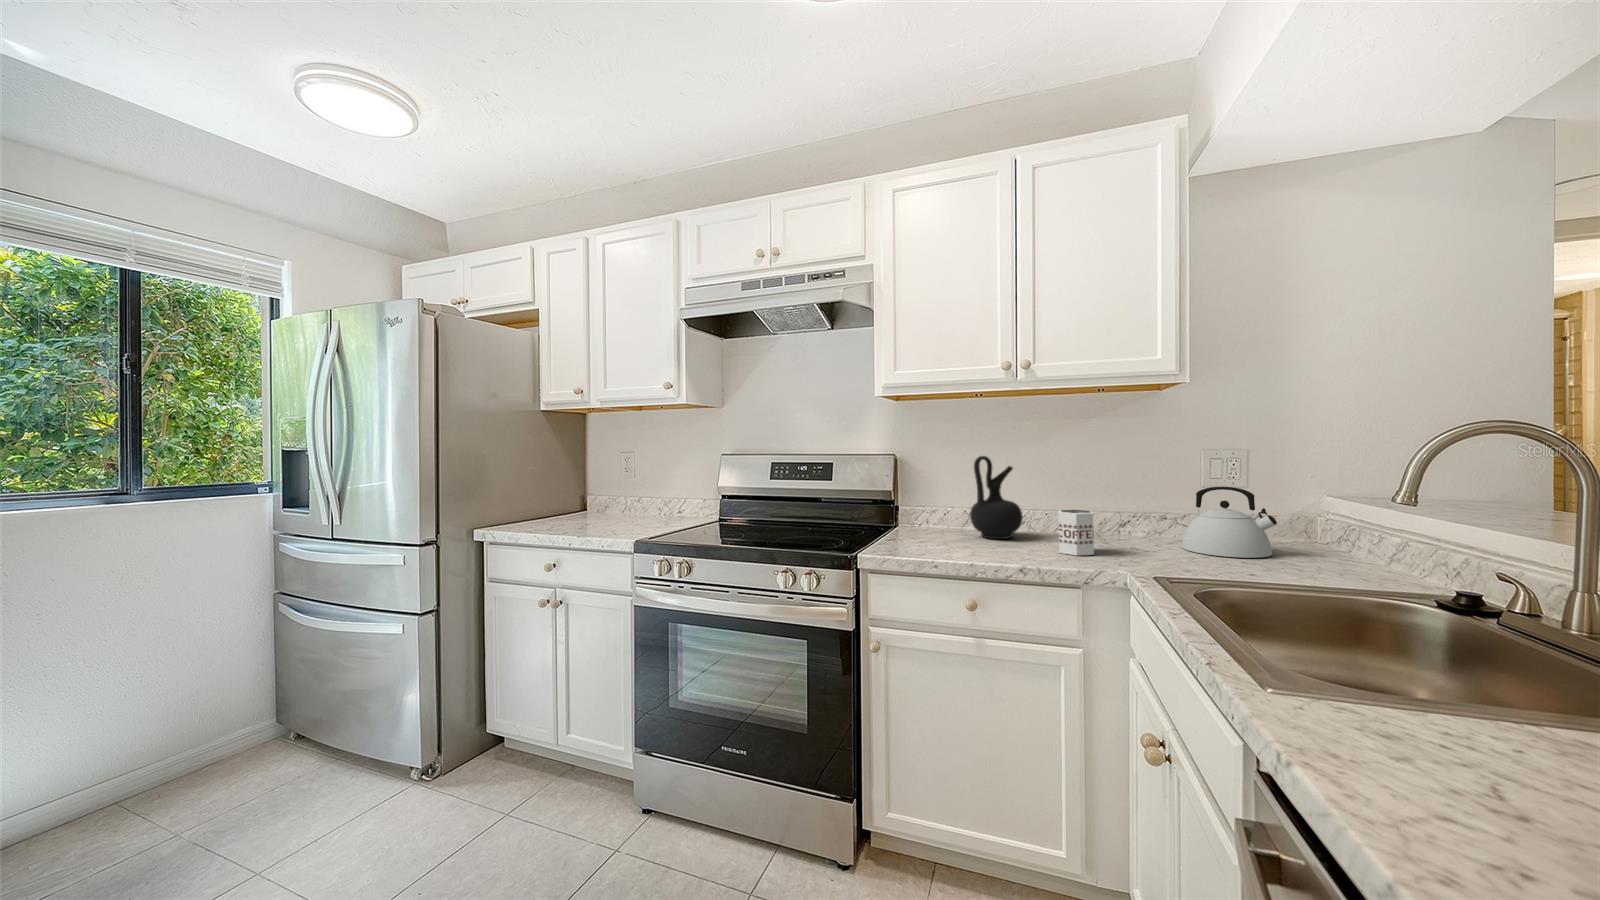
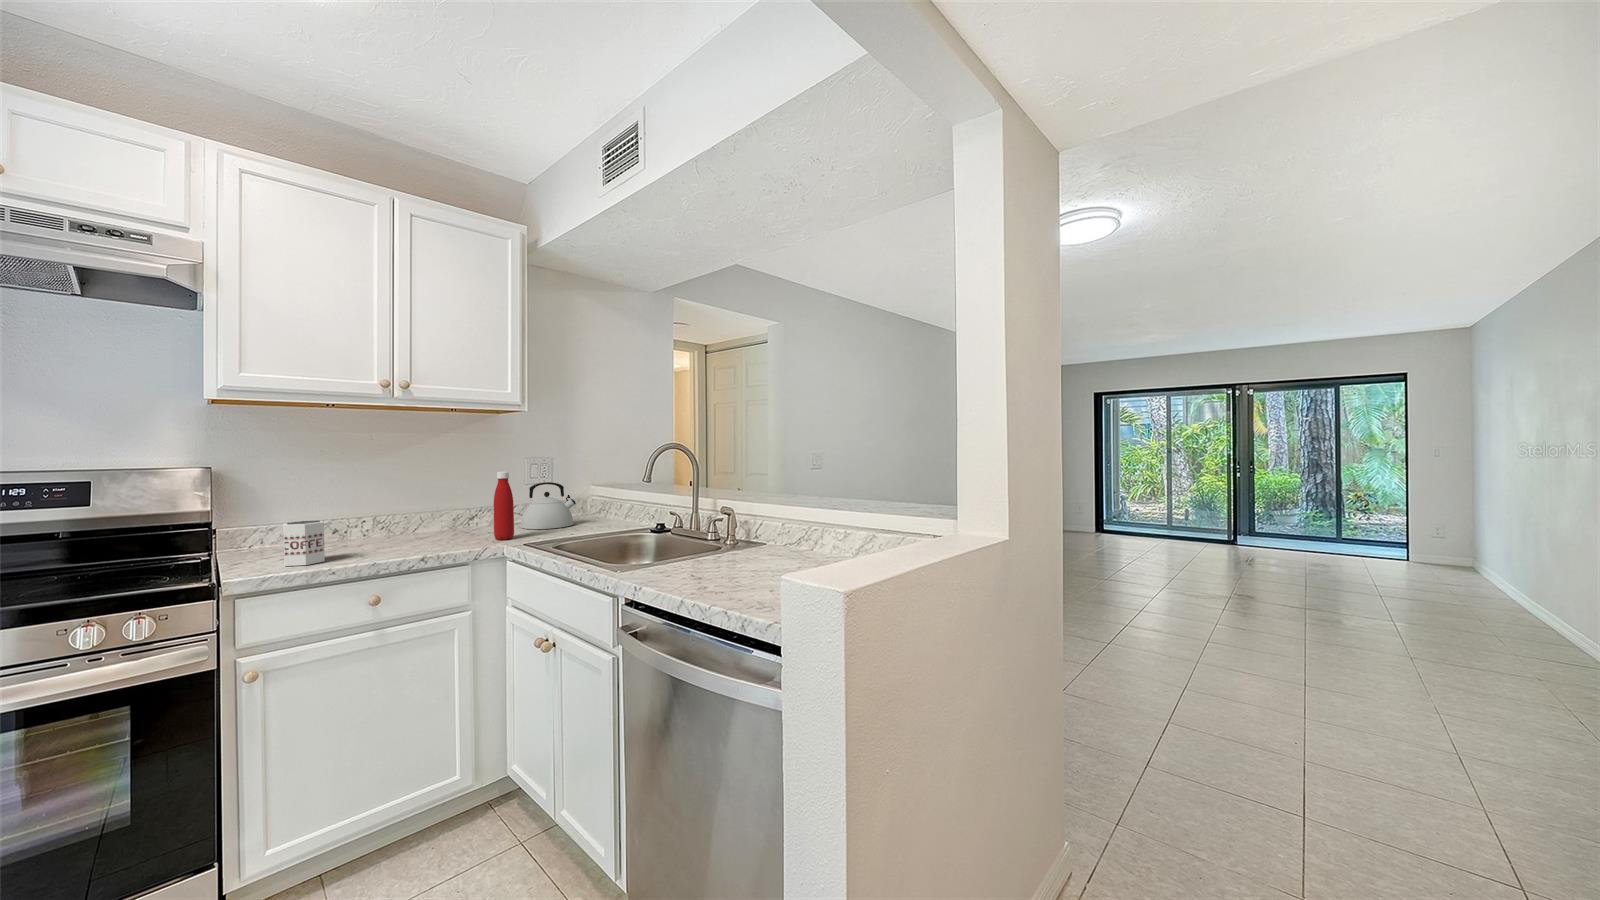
ceramic jug: present [970,456,1023,539] -> none [333,466,393,546]
bottle: none [1127,469,1156,563] -> present [494,472,514,540]
mug: present [1059,510,1094,555] -> present [283,521,325,566]

